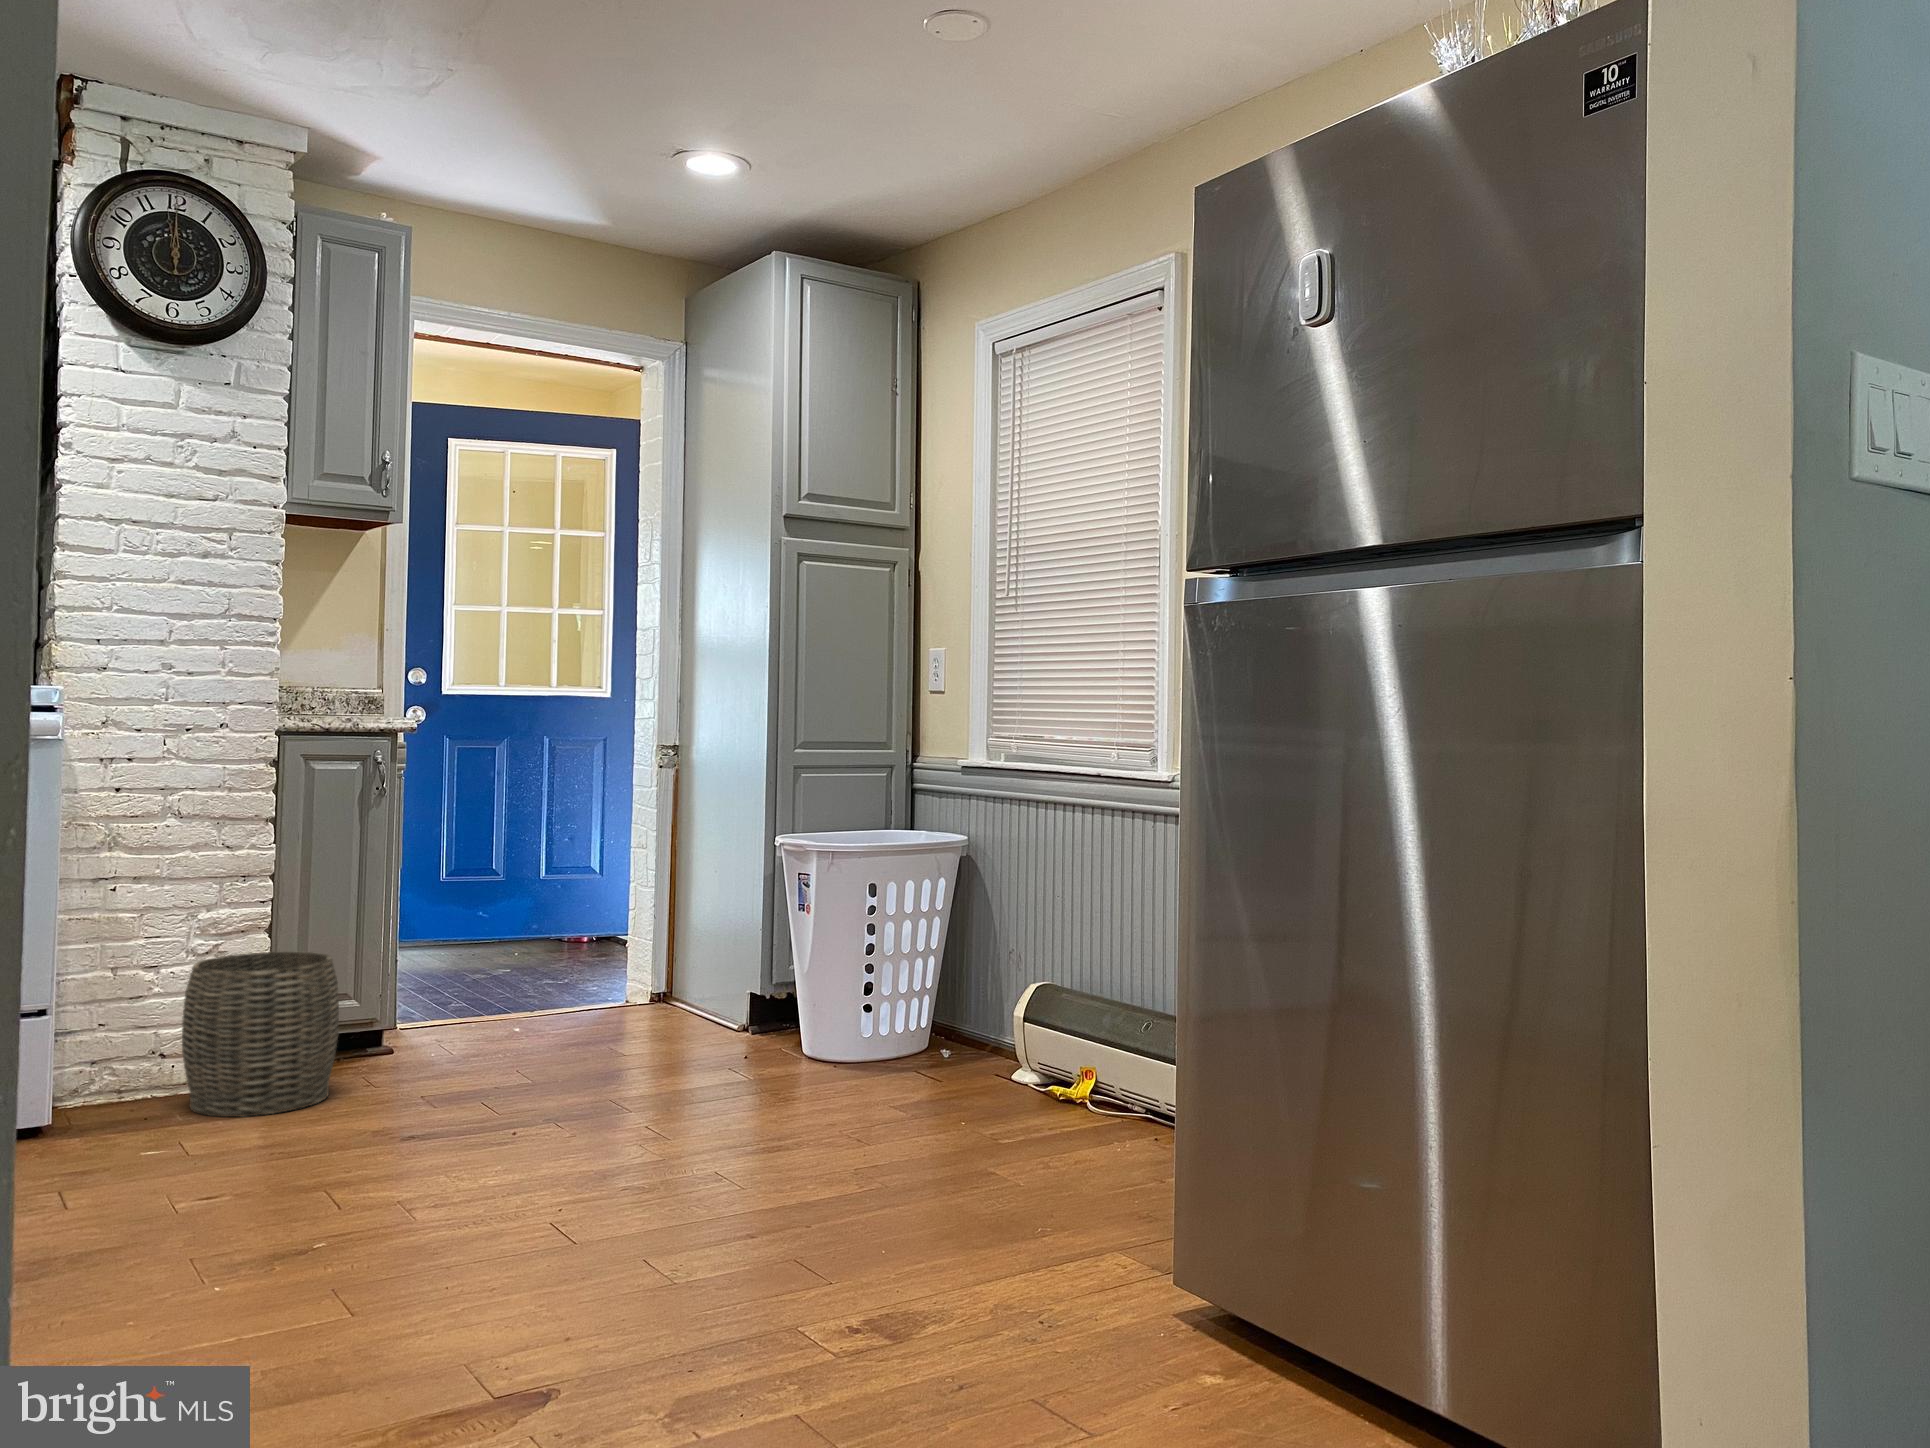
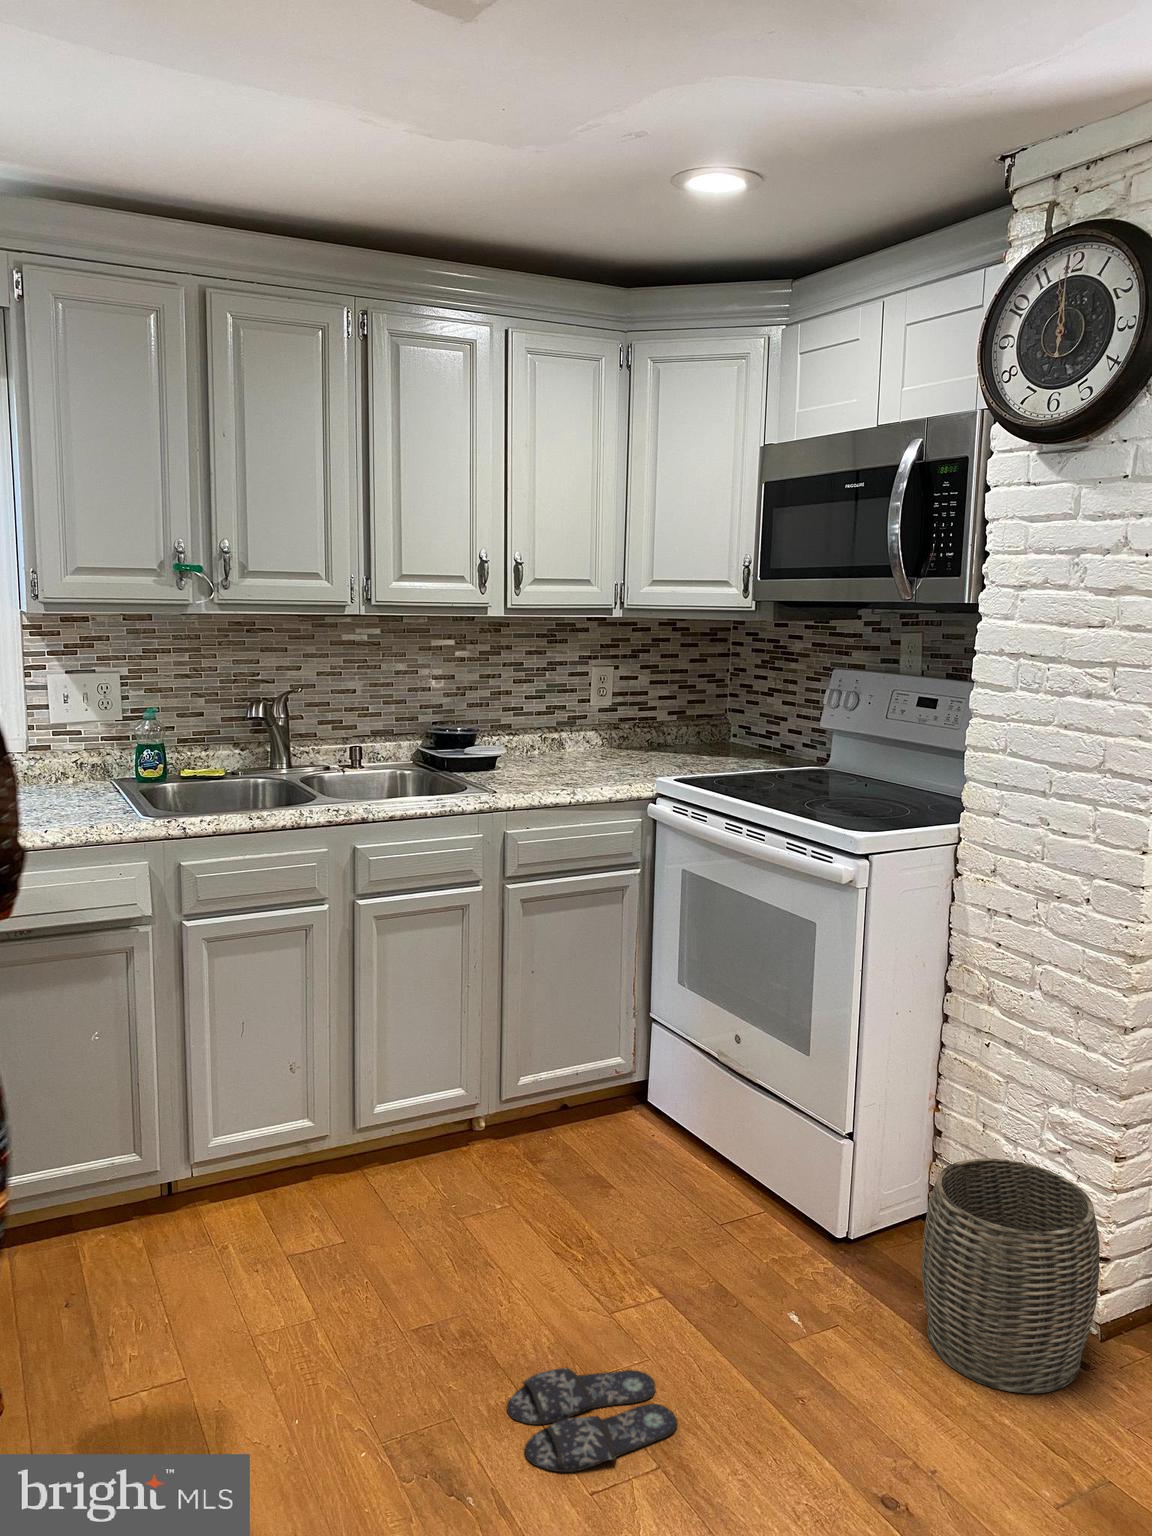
slippers: none [159,1182,316,1241] -> present [507,1368,677,1472]

